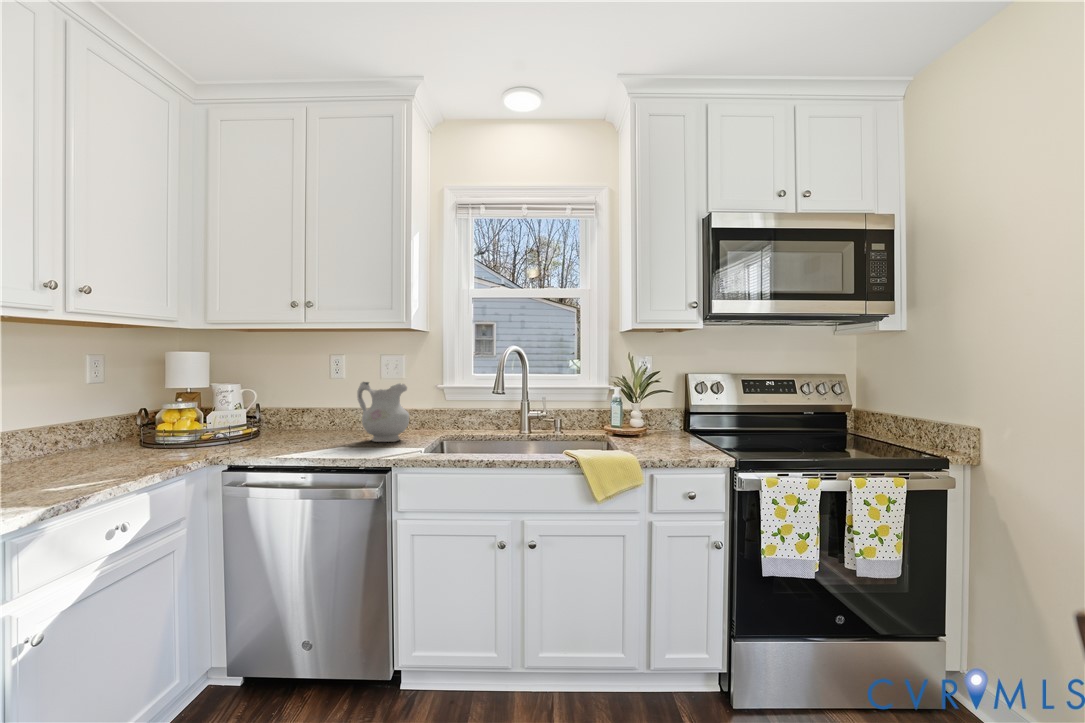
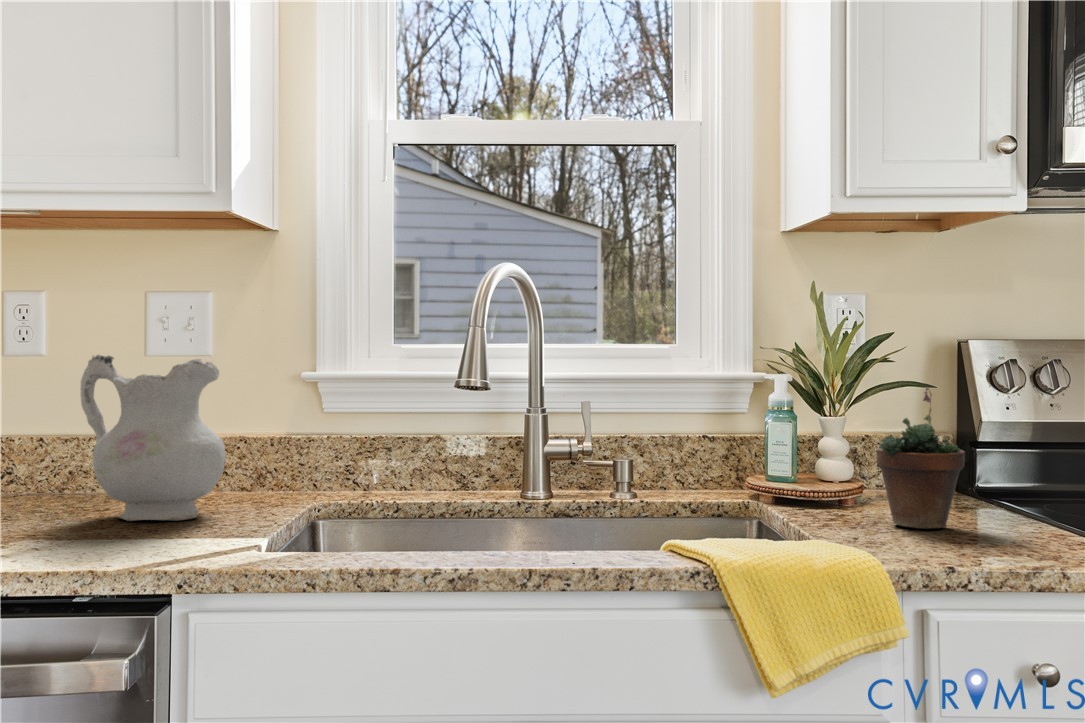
succulent plant: none [644,395,675,446] -> present [876,387,965,529]

